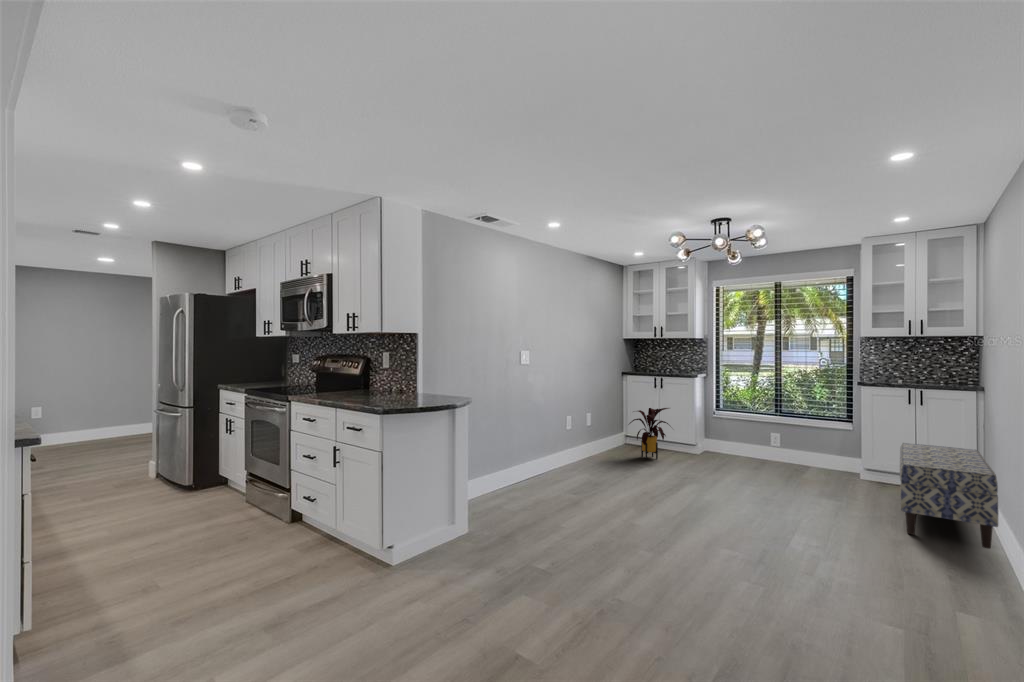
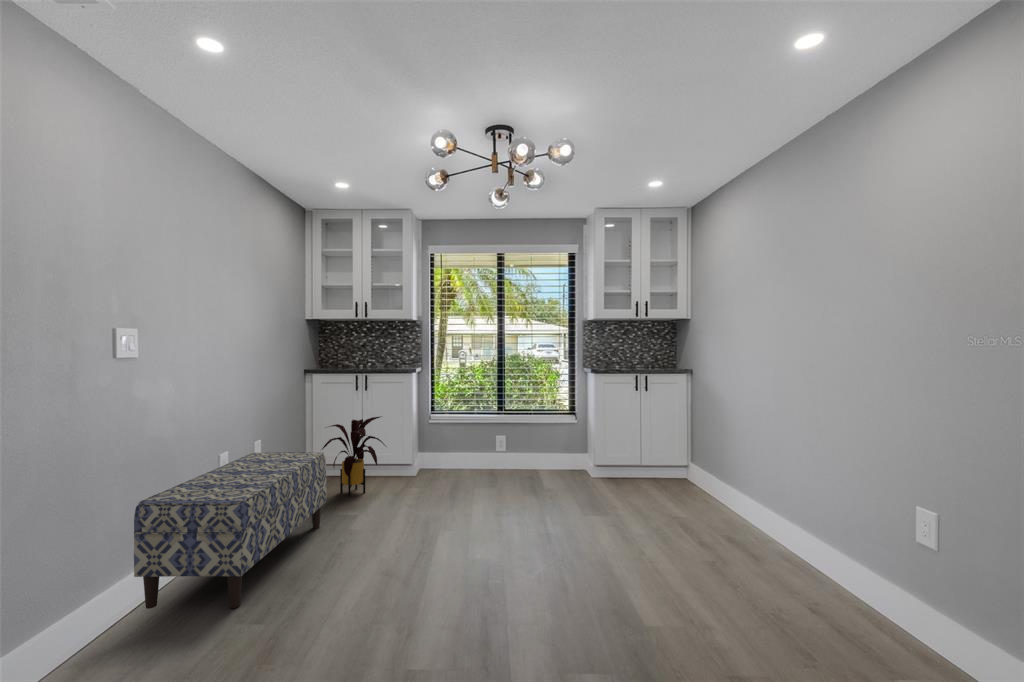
bench: present [900,443,998,549] -> present [134,452,327,609]

